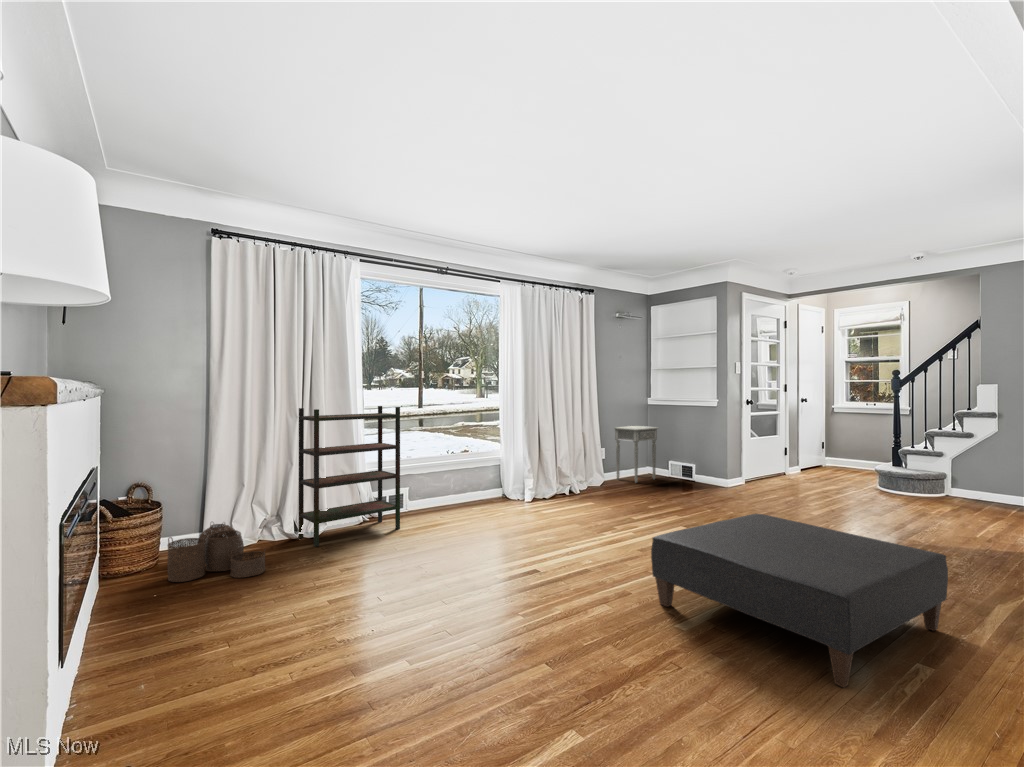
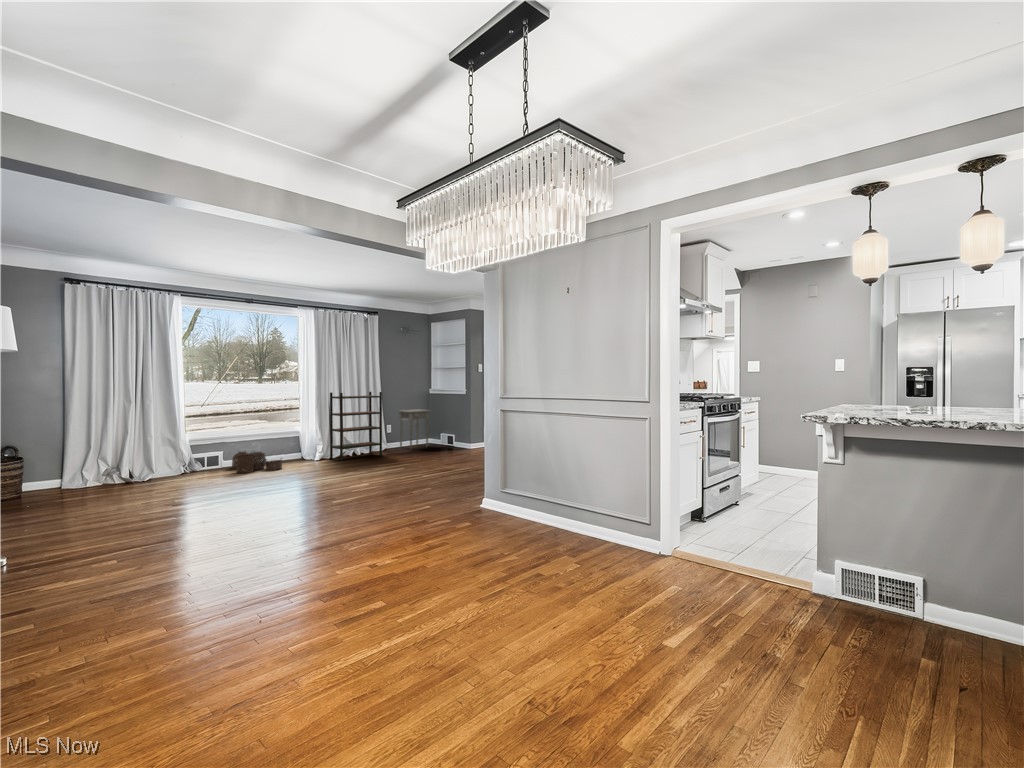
bookshelf: present [298,406,400,547] -> present [330,392,382,461]
ottoman: present [651,514,948,687] -> none [331,454,465,517]
woven basket: present [168,523,265,582] -> present [232,451,282,473]

